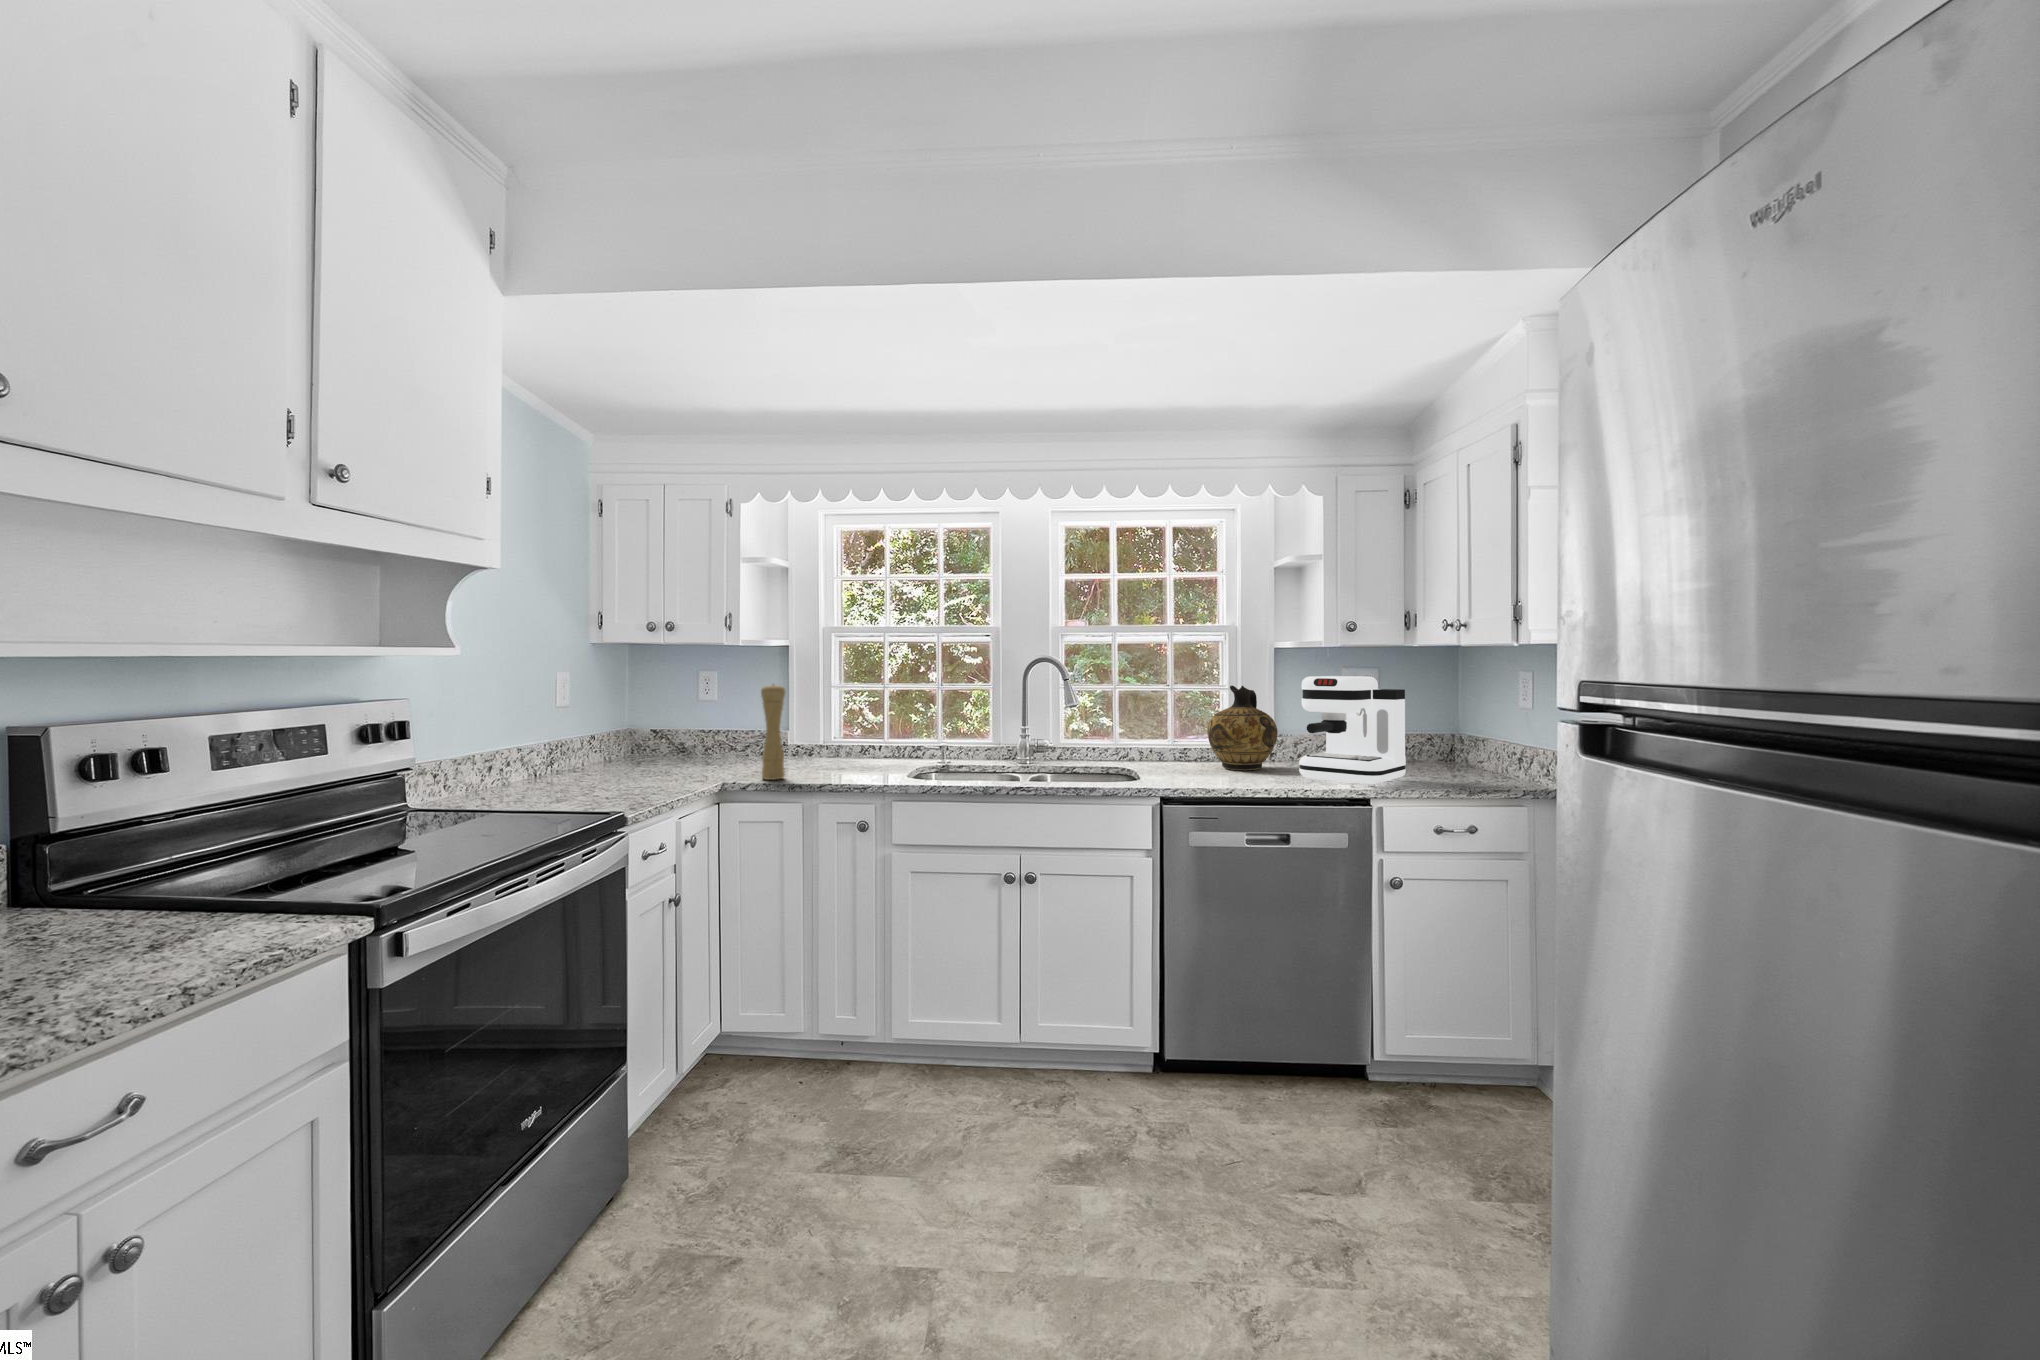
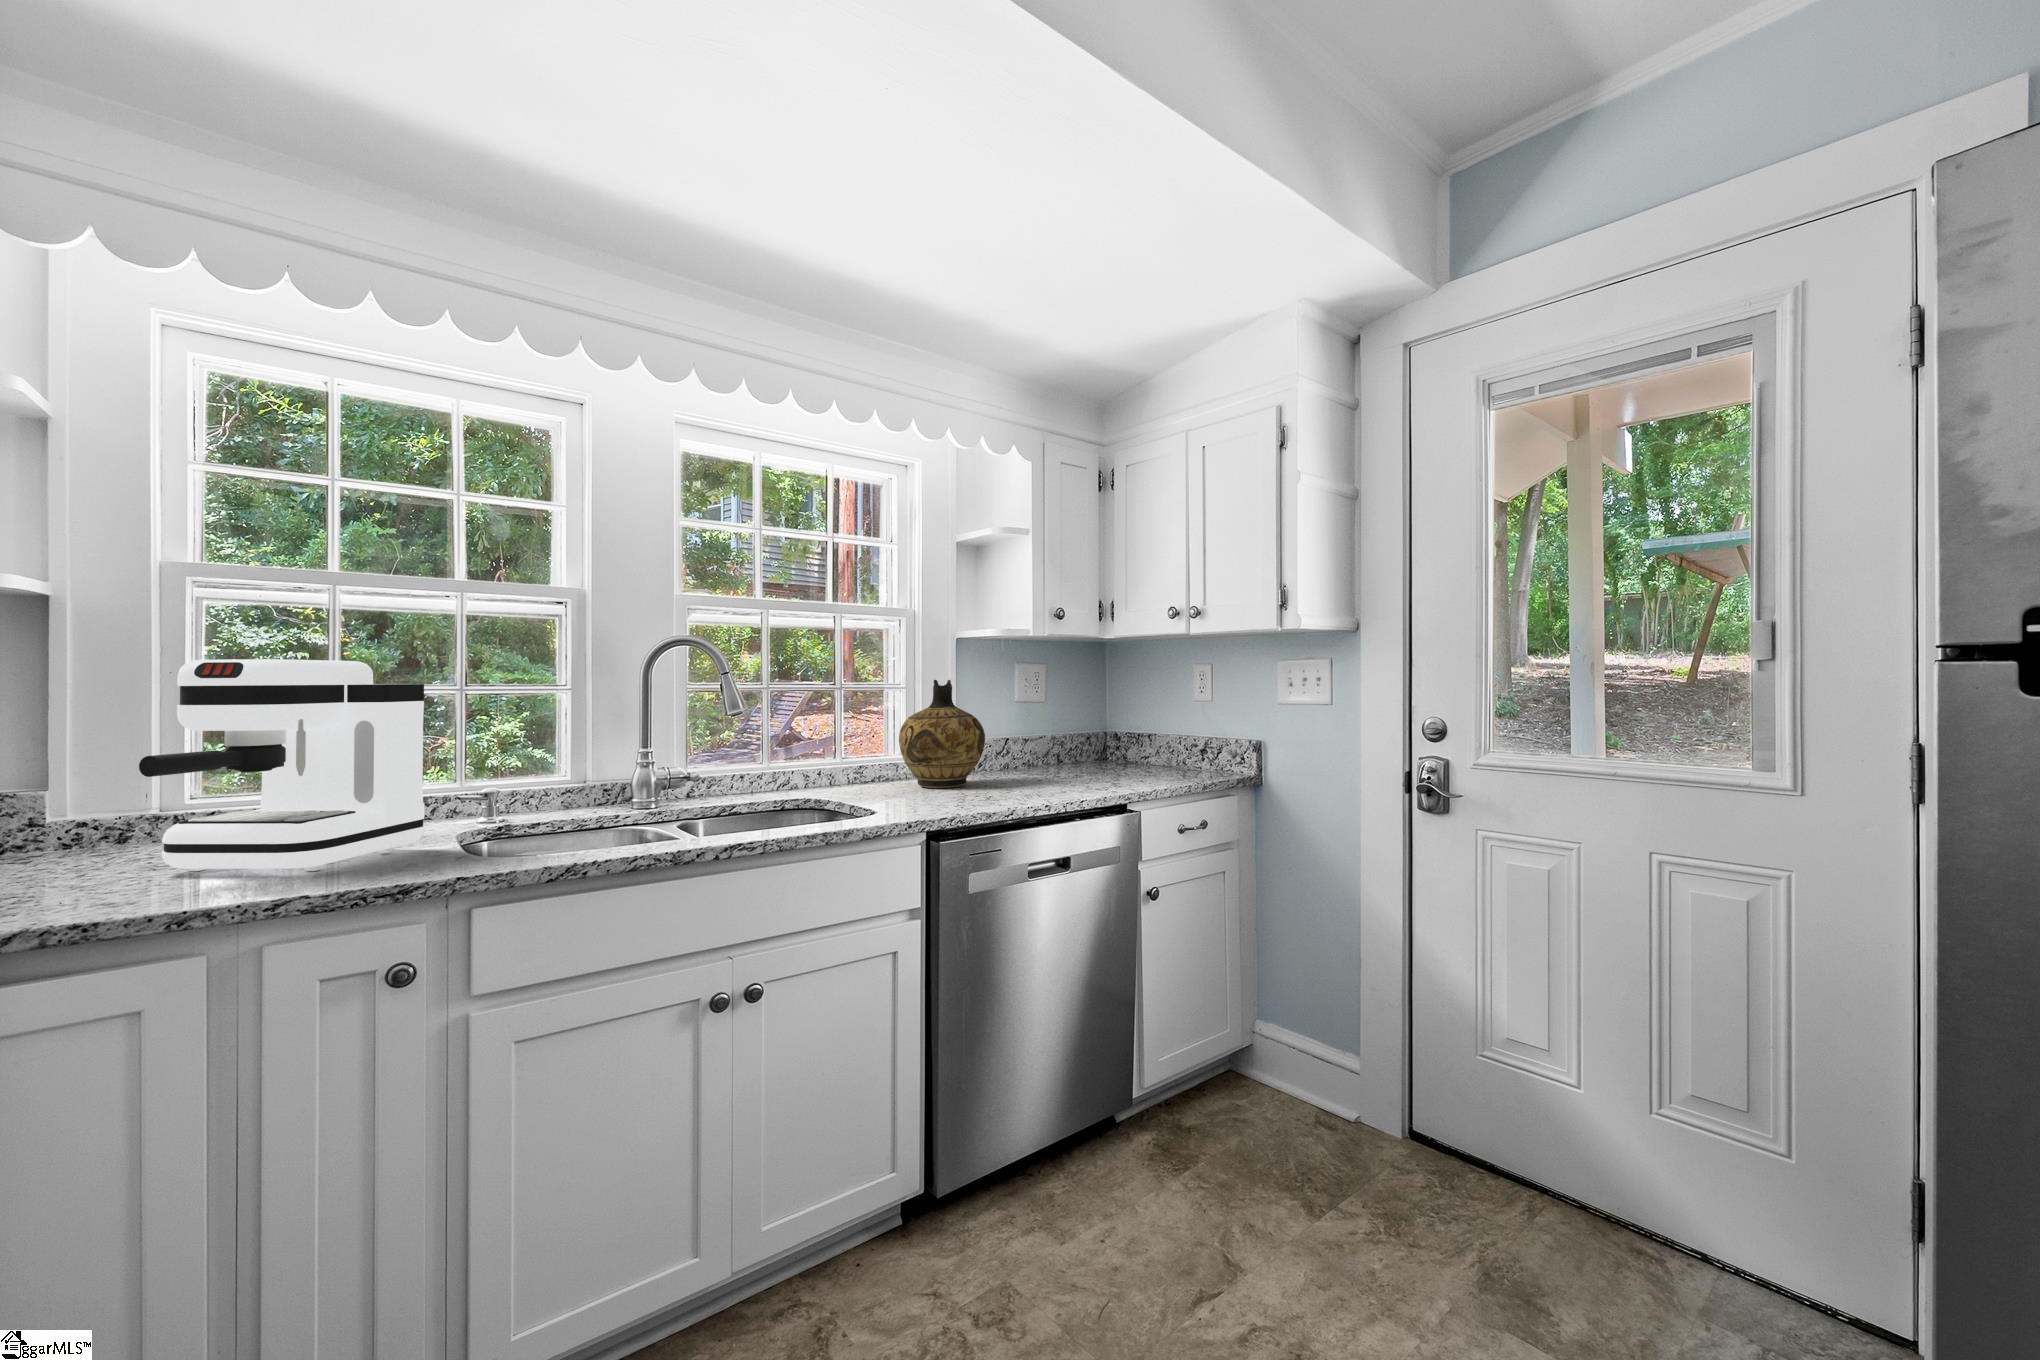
coffee maker: present [1299,676,1406,786] -> present [139,659,425,871]
pepper mill: present [761,684,785,780] -> none [76,673,160,910]

